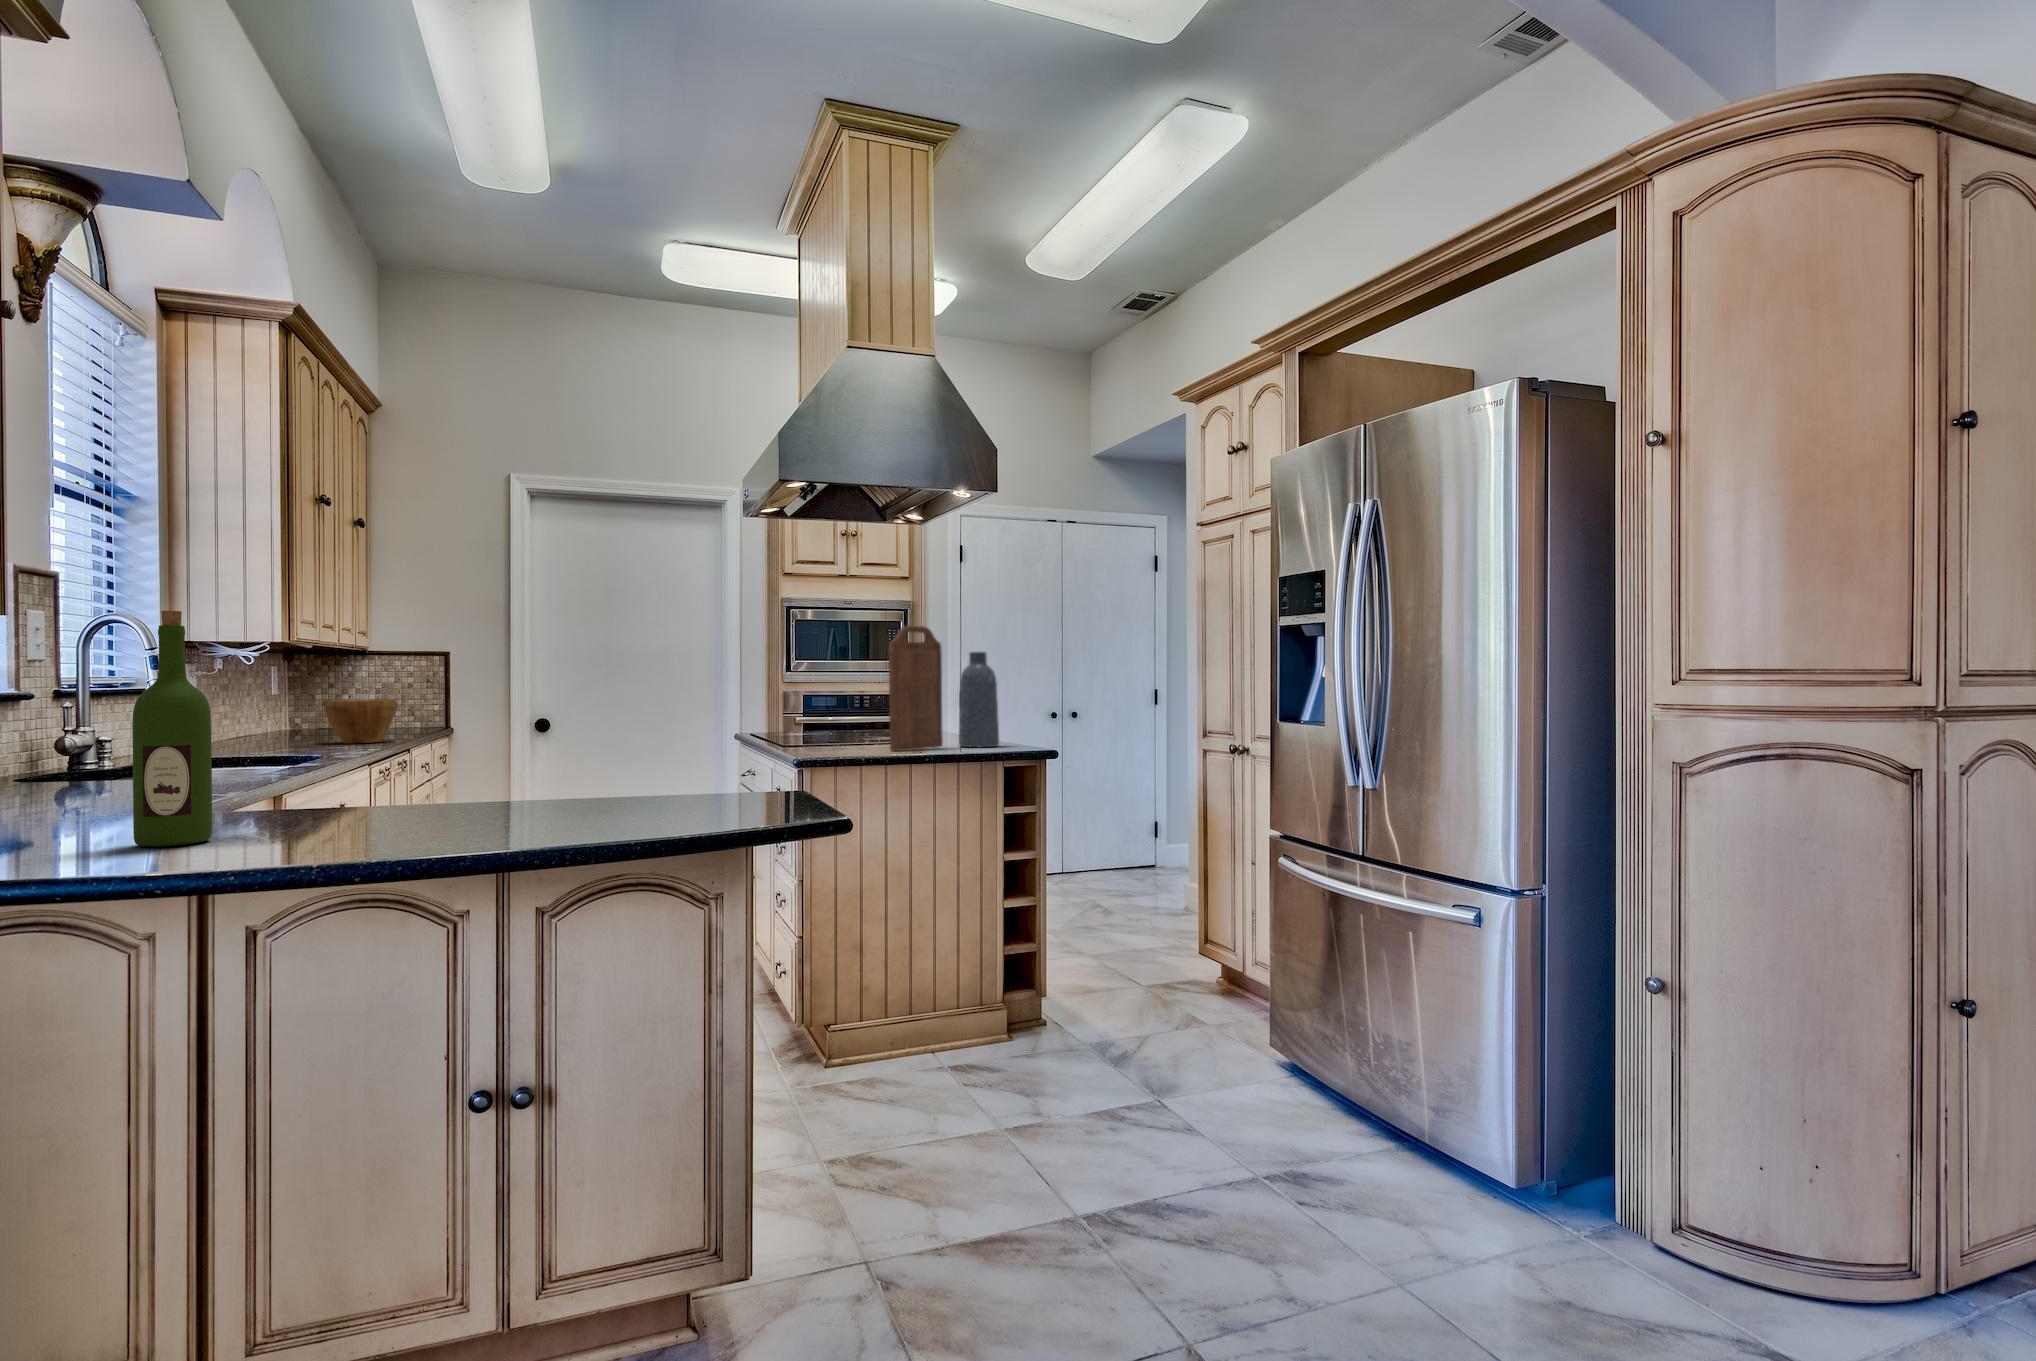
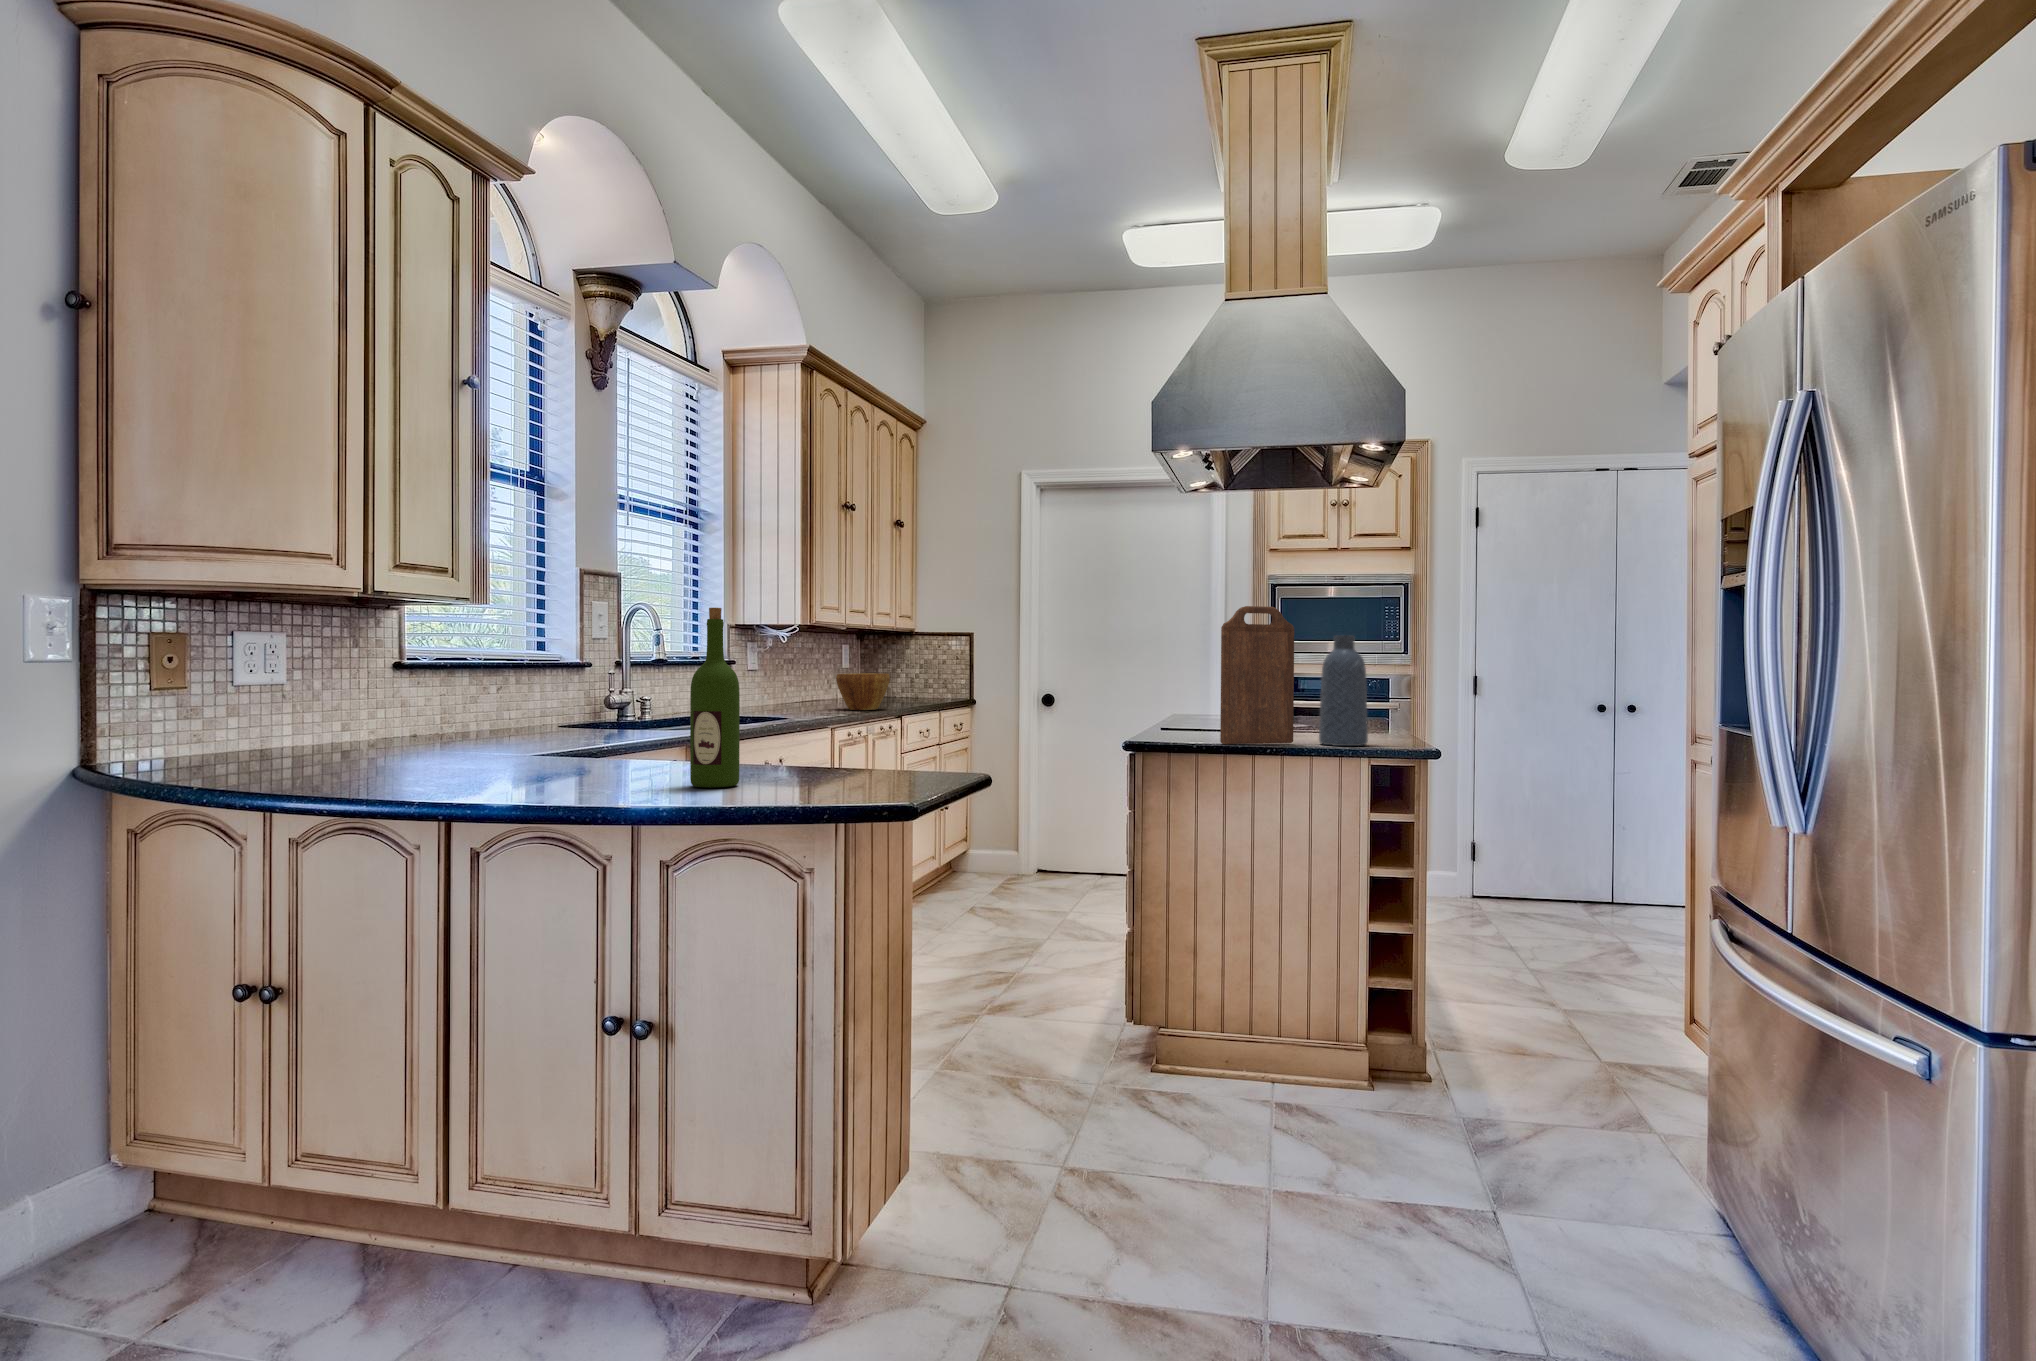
wine bottle: present [133,611,212,847] -> present [690,608,740,788]

